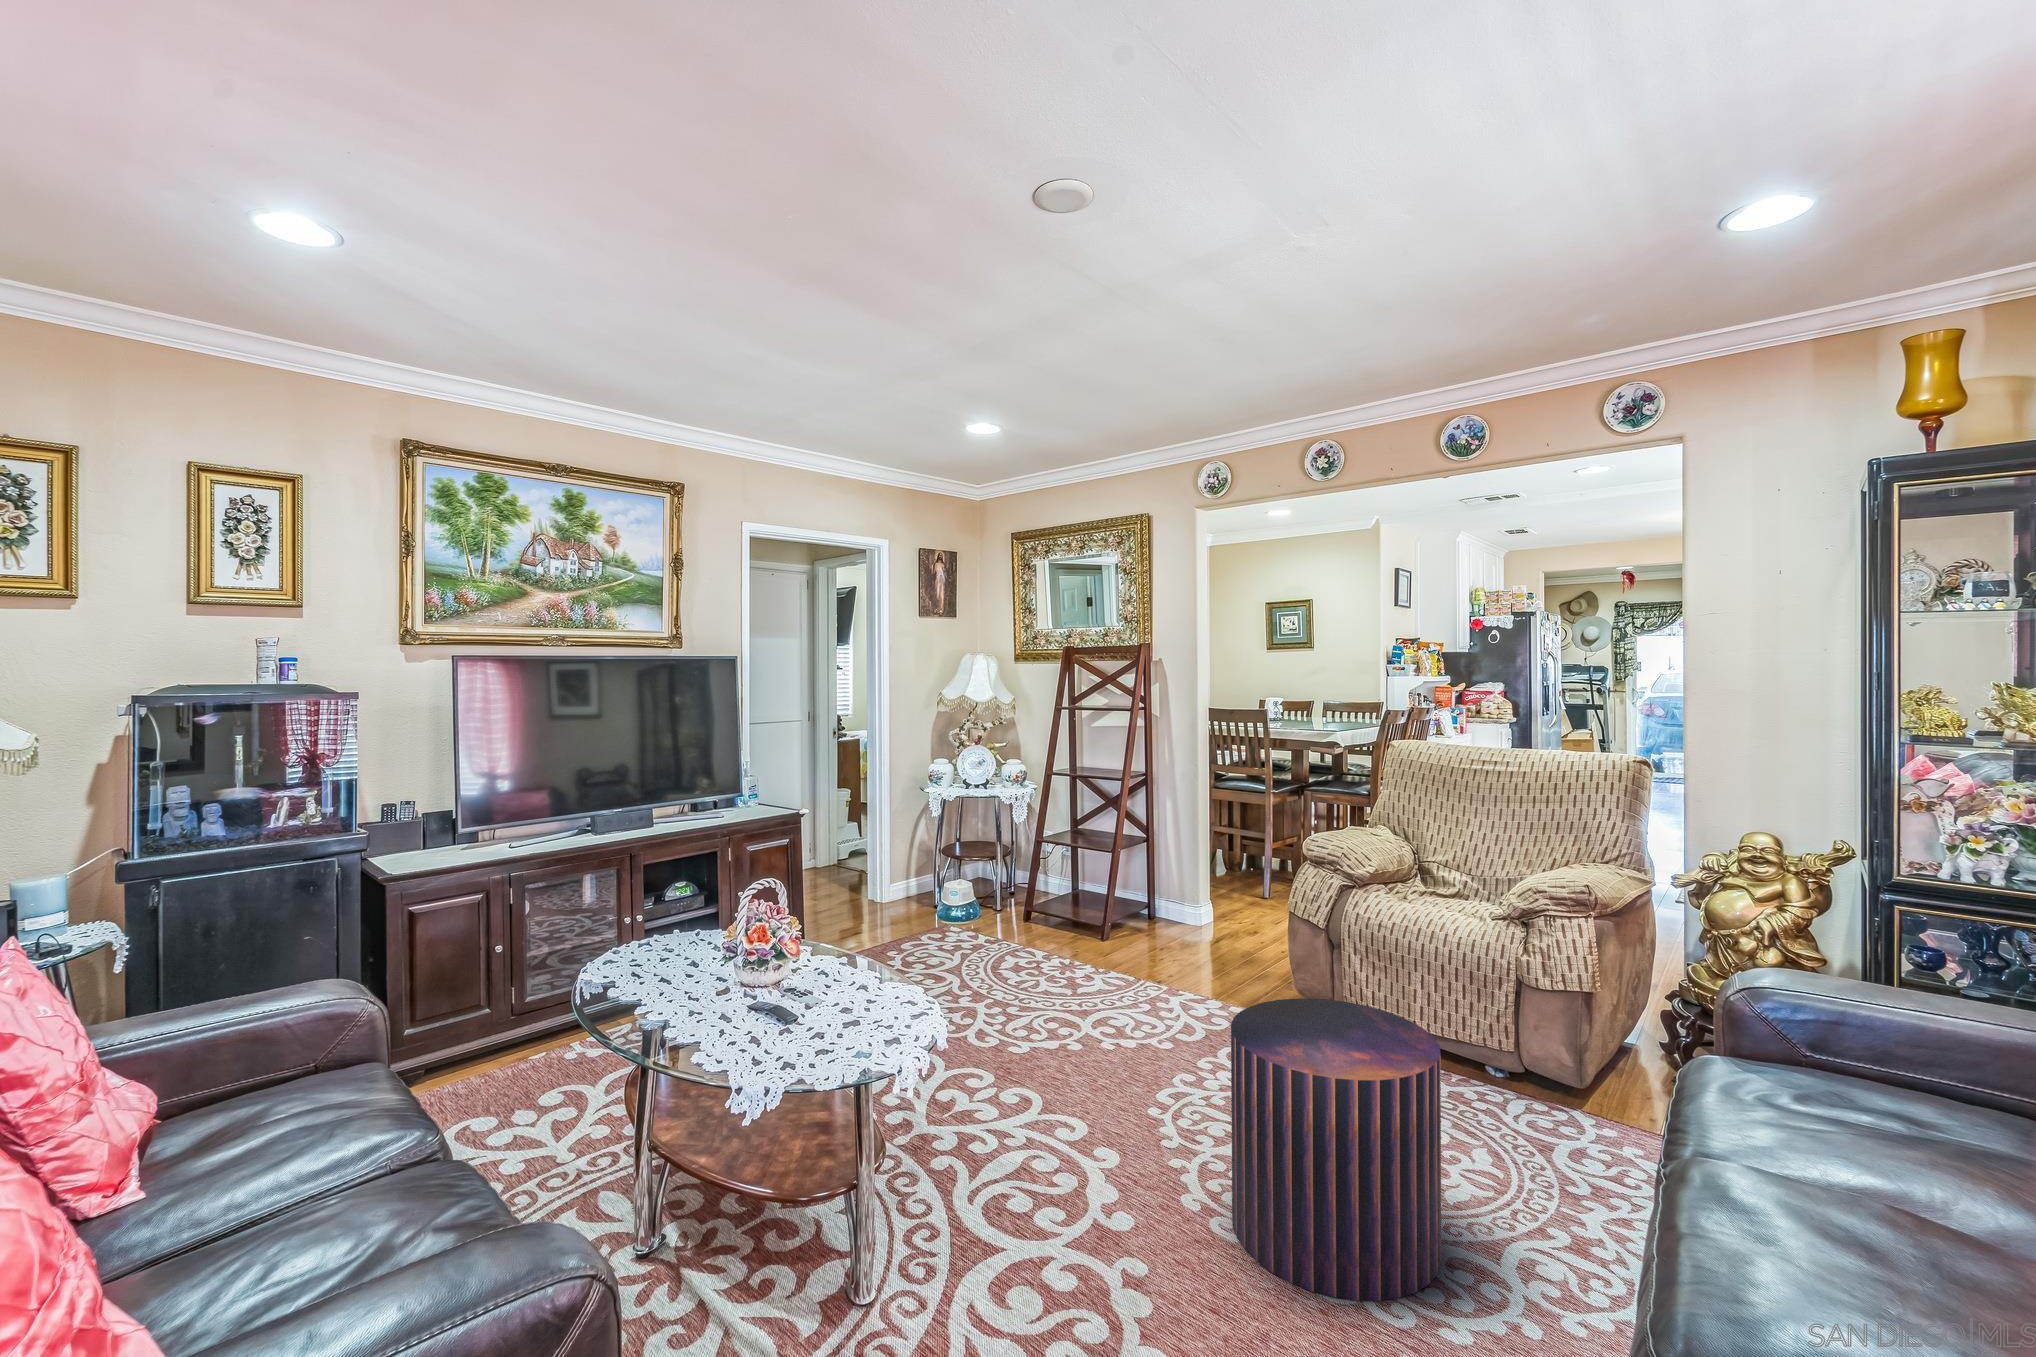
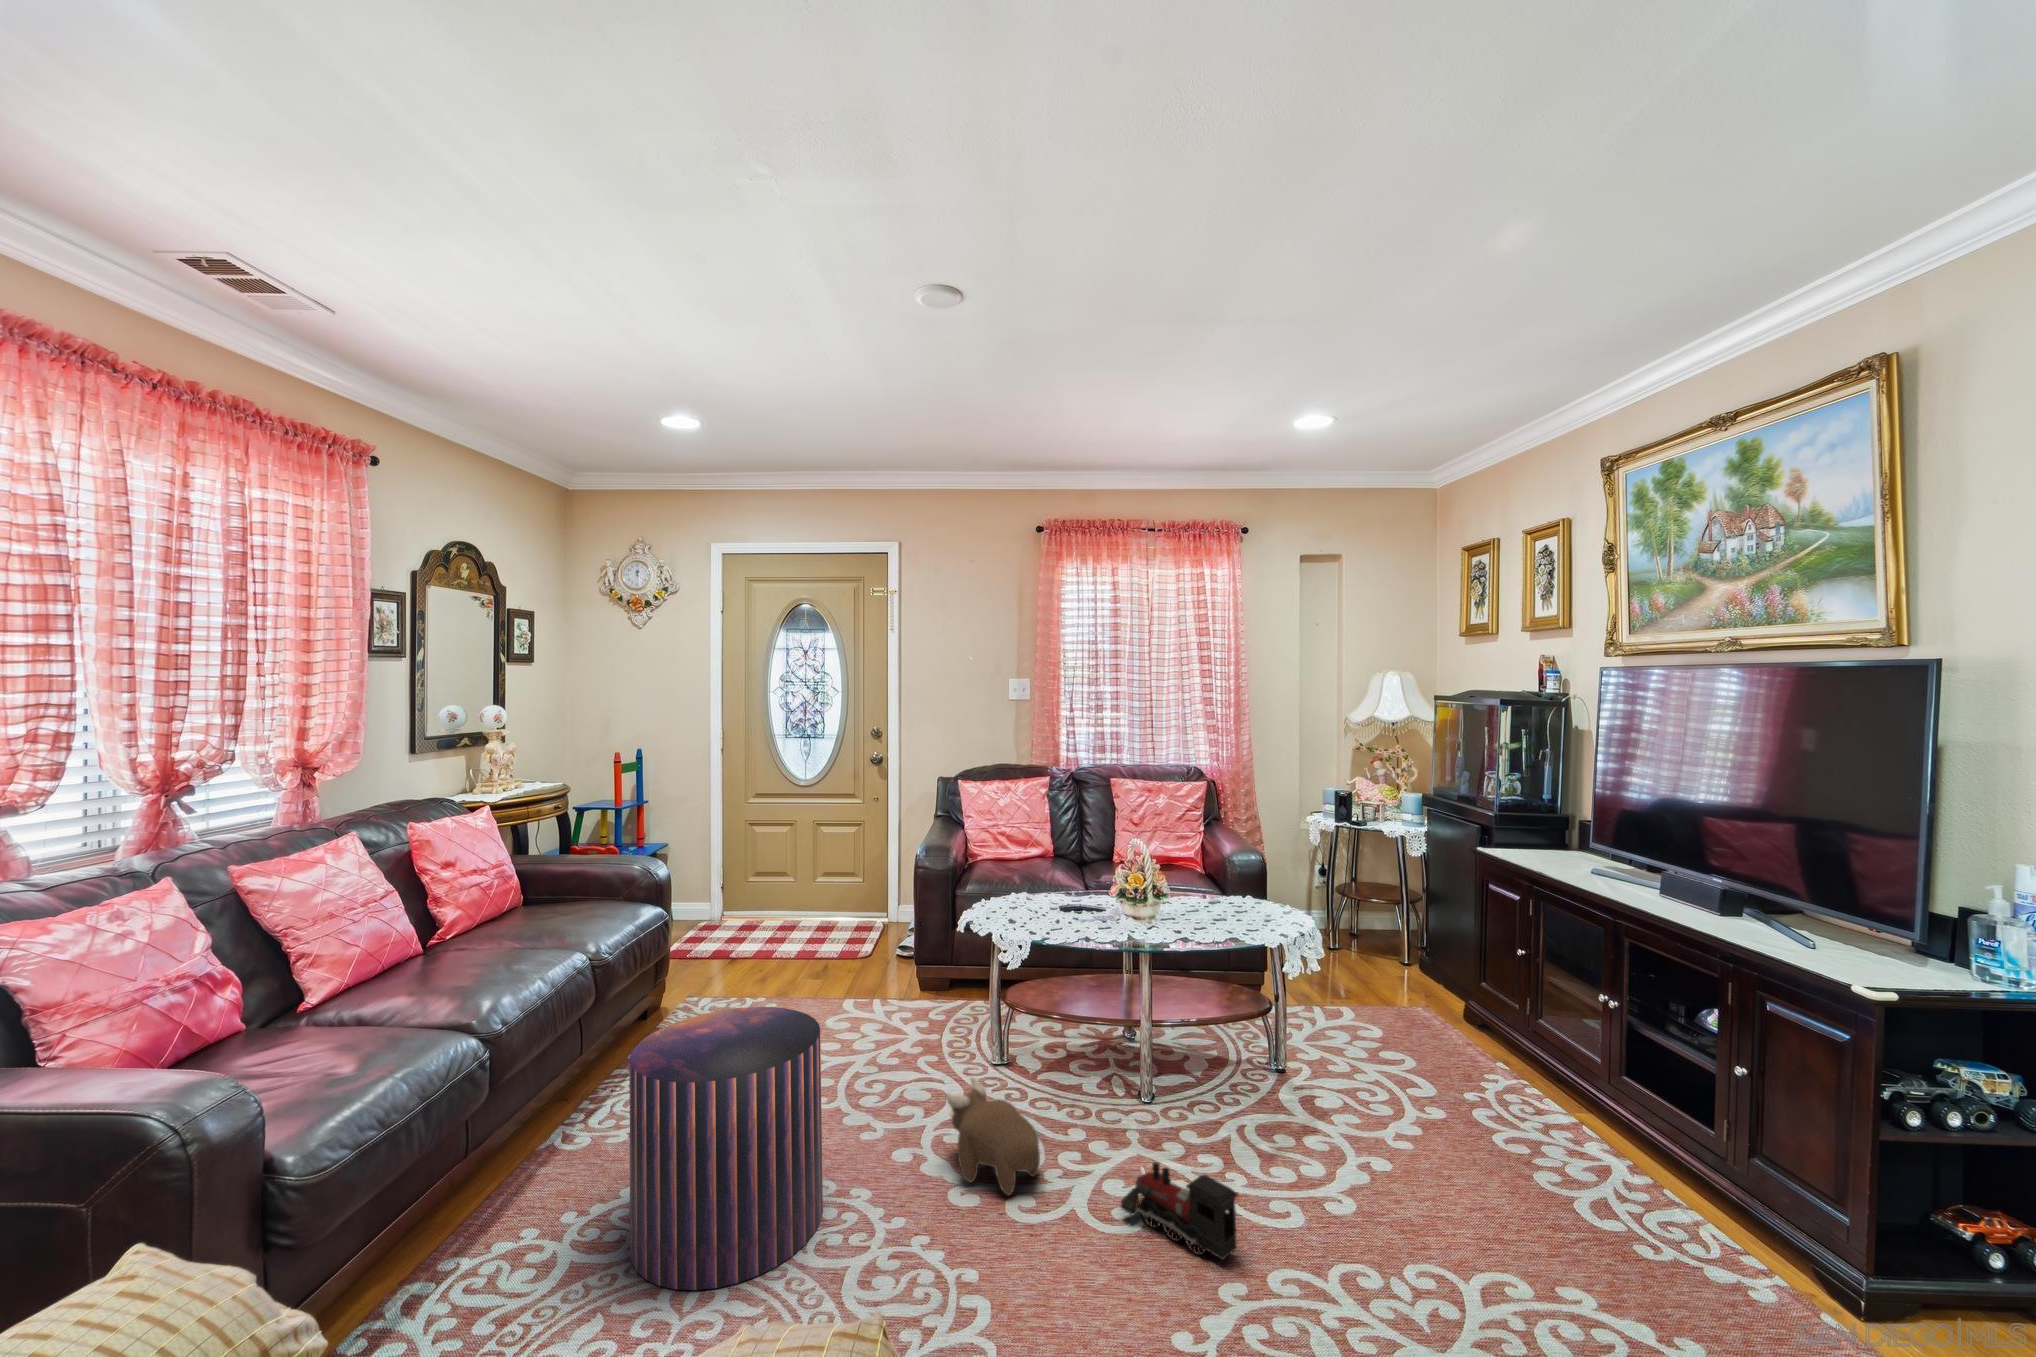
toy train: none [978,1012,1021,1100] -> present [1121,1163,1238,1259]
plush toy: none [1022,1082,1099,1168] -> present [946,1078,1040,1195]

